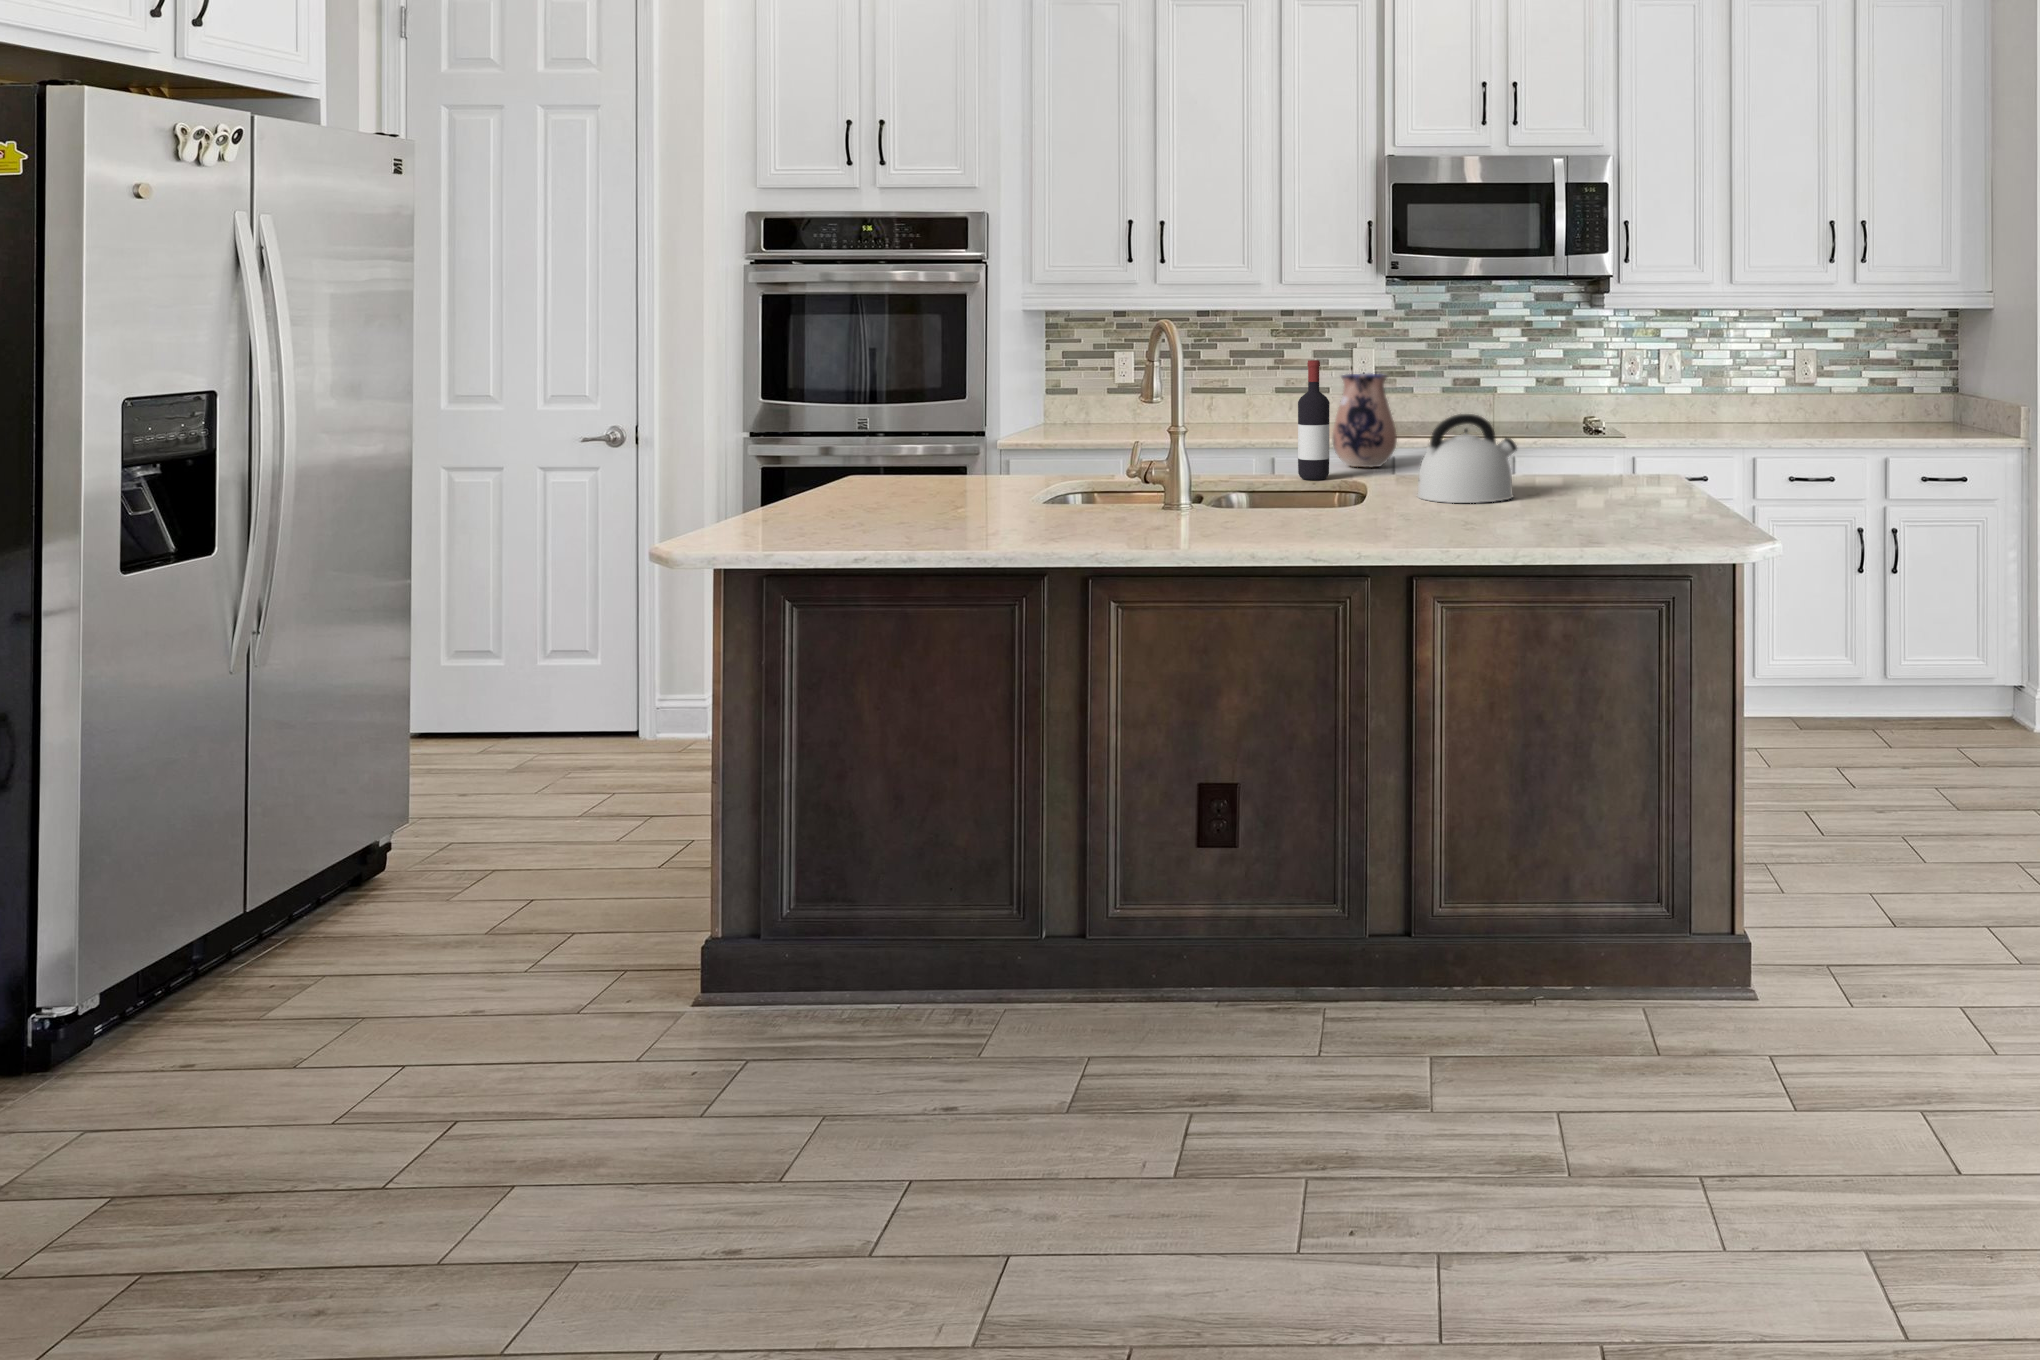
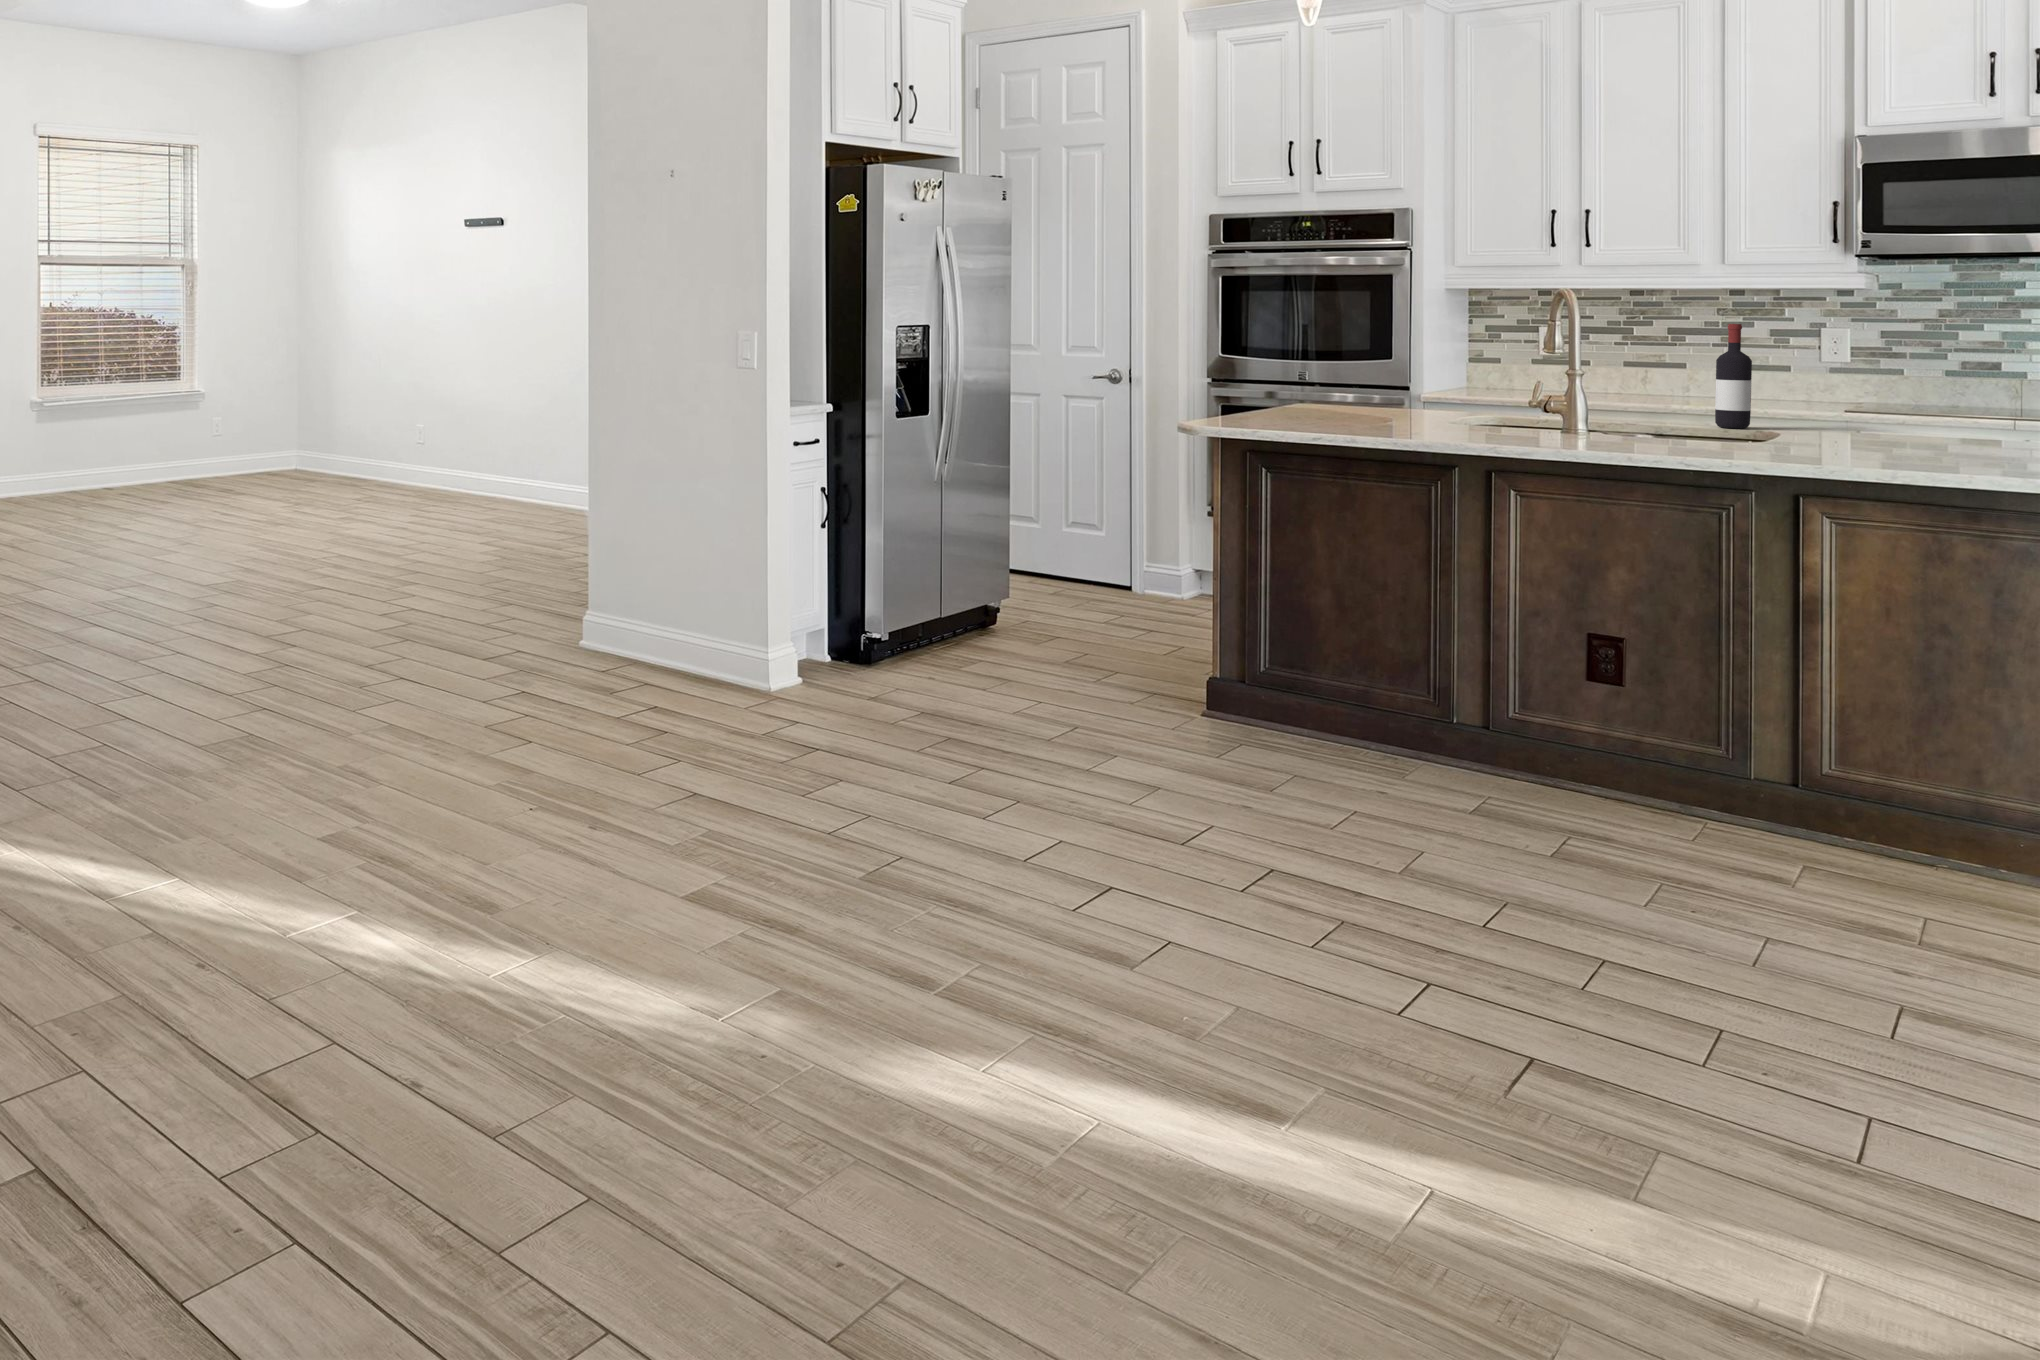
ceramic pitcher: present [1332,373,1397,467] -> none [1762,341,1841,426]
kettle: present [1417,414,1517,503] -> none [1841,371,1972,450]

